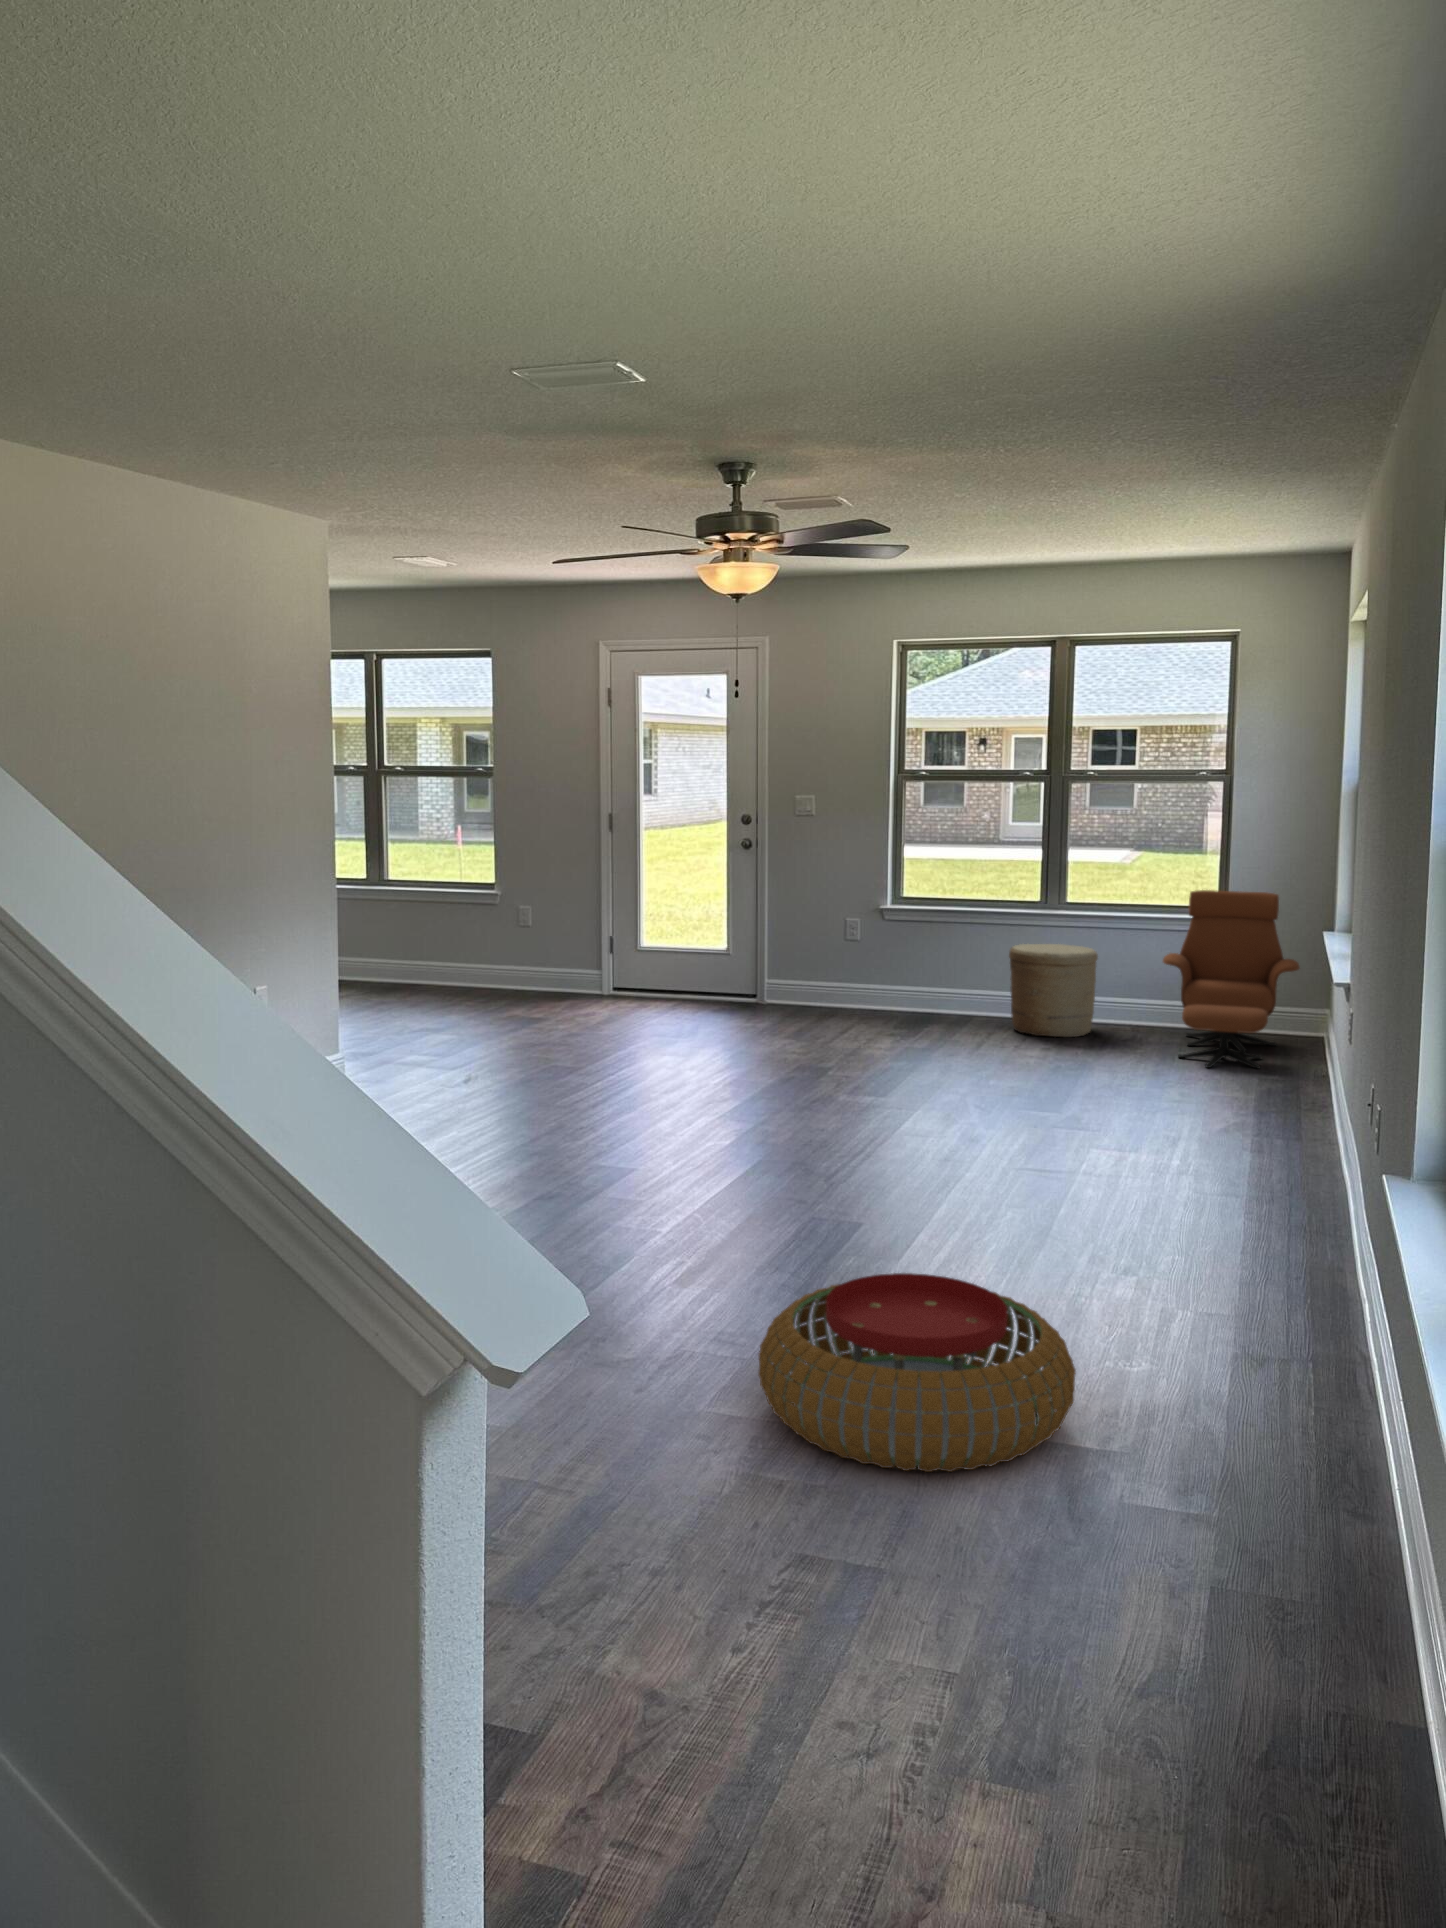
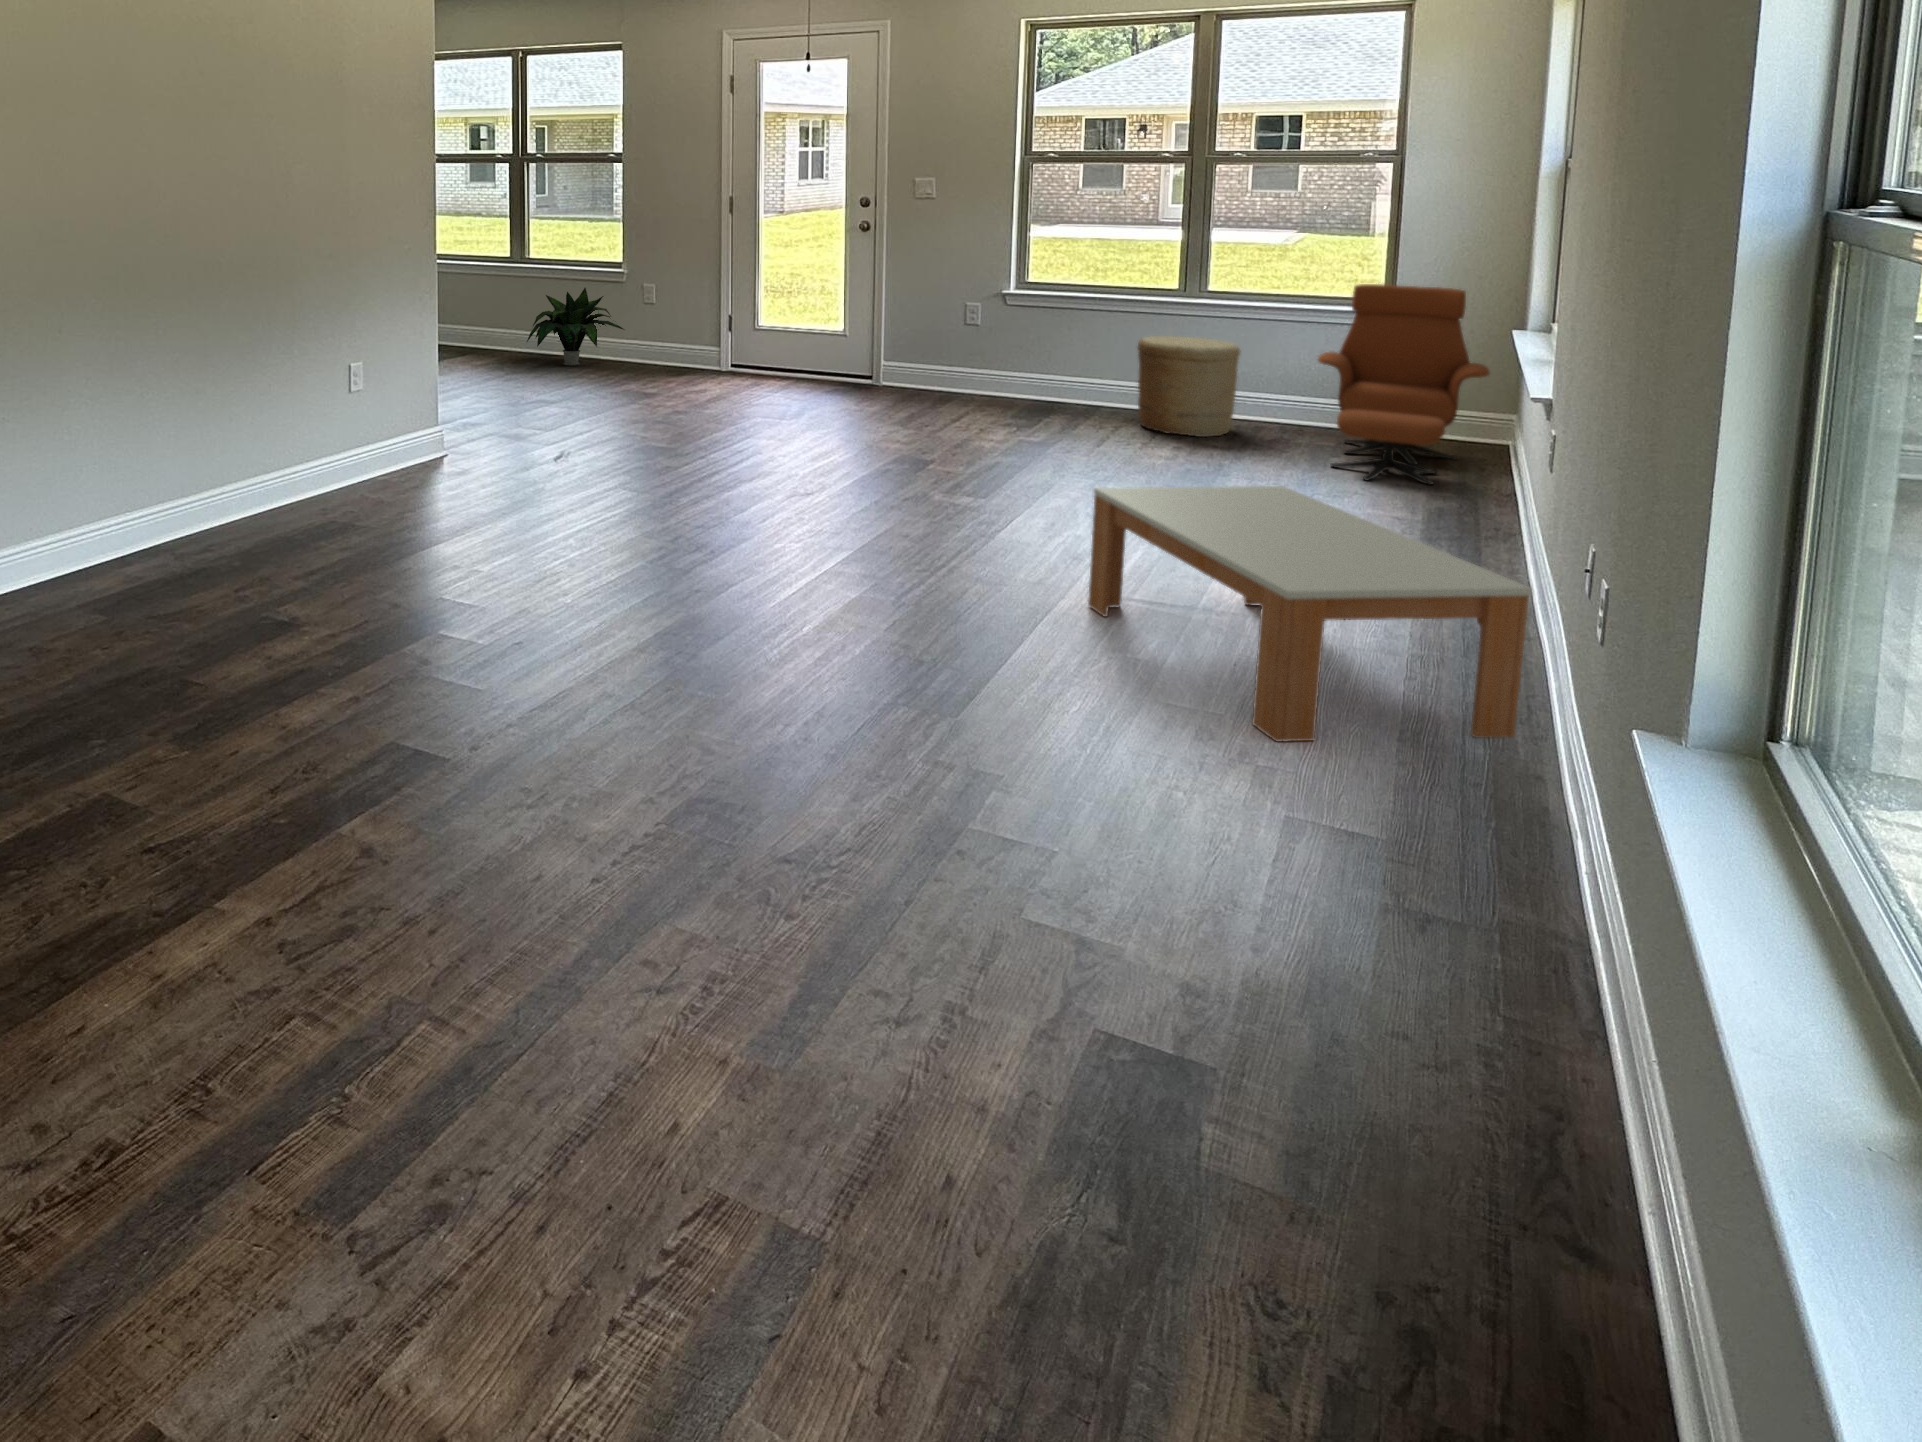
potted plant: none [392,911,502,997] -> present [527,288,624,366]
coffee table: none [1002,1070,1346,1278] -> present [1088,486,1532,742]
pouf: present [758,1273,1076,1472] -> none [726,717,1118,983]

